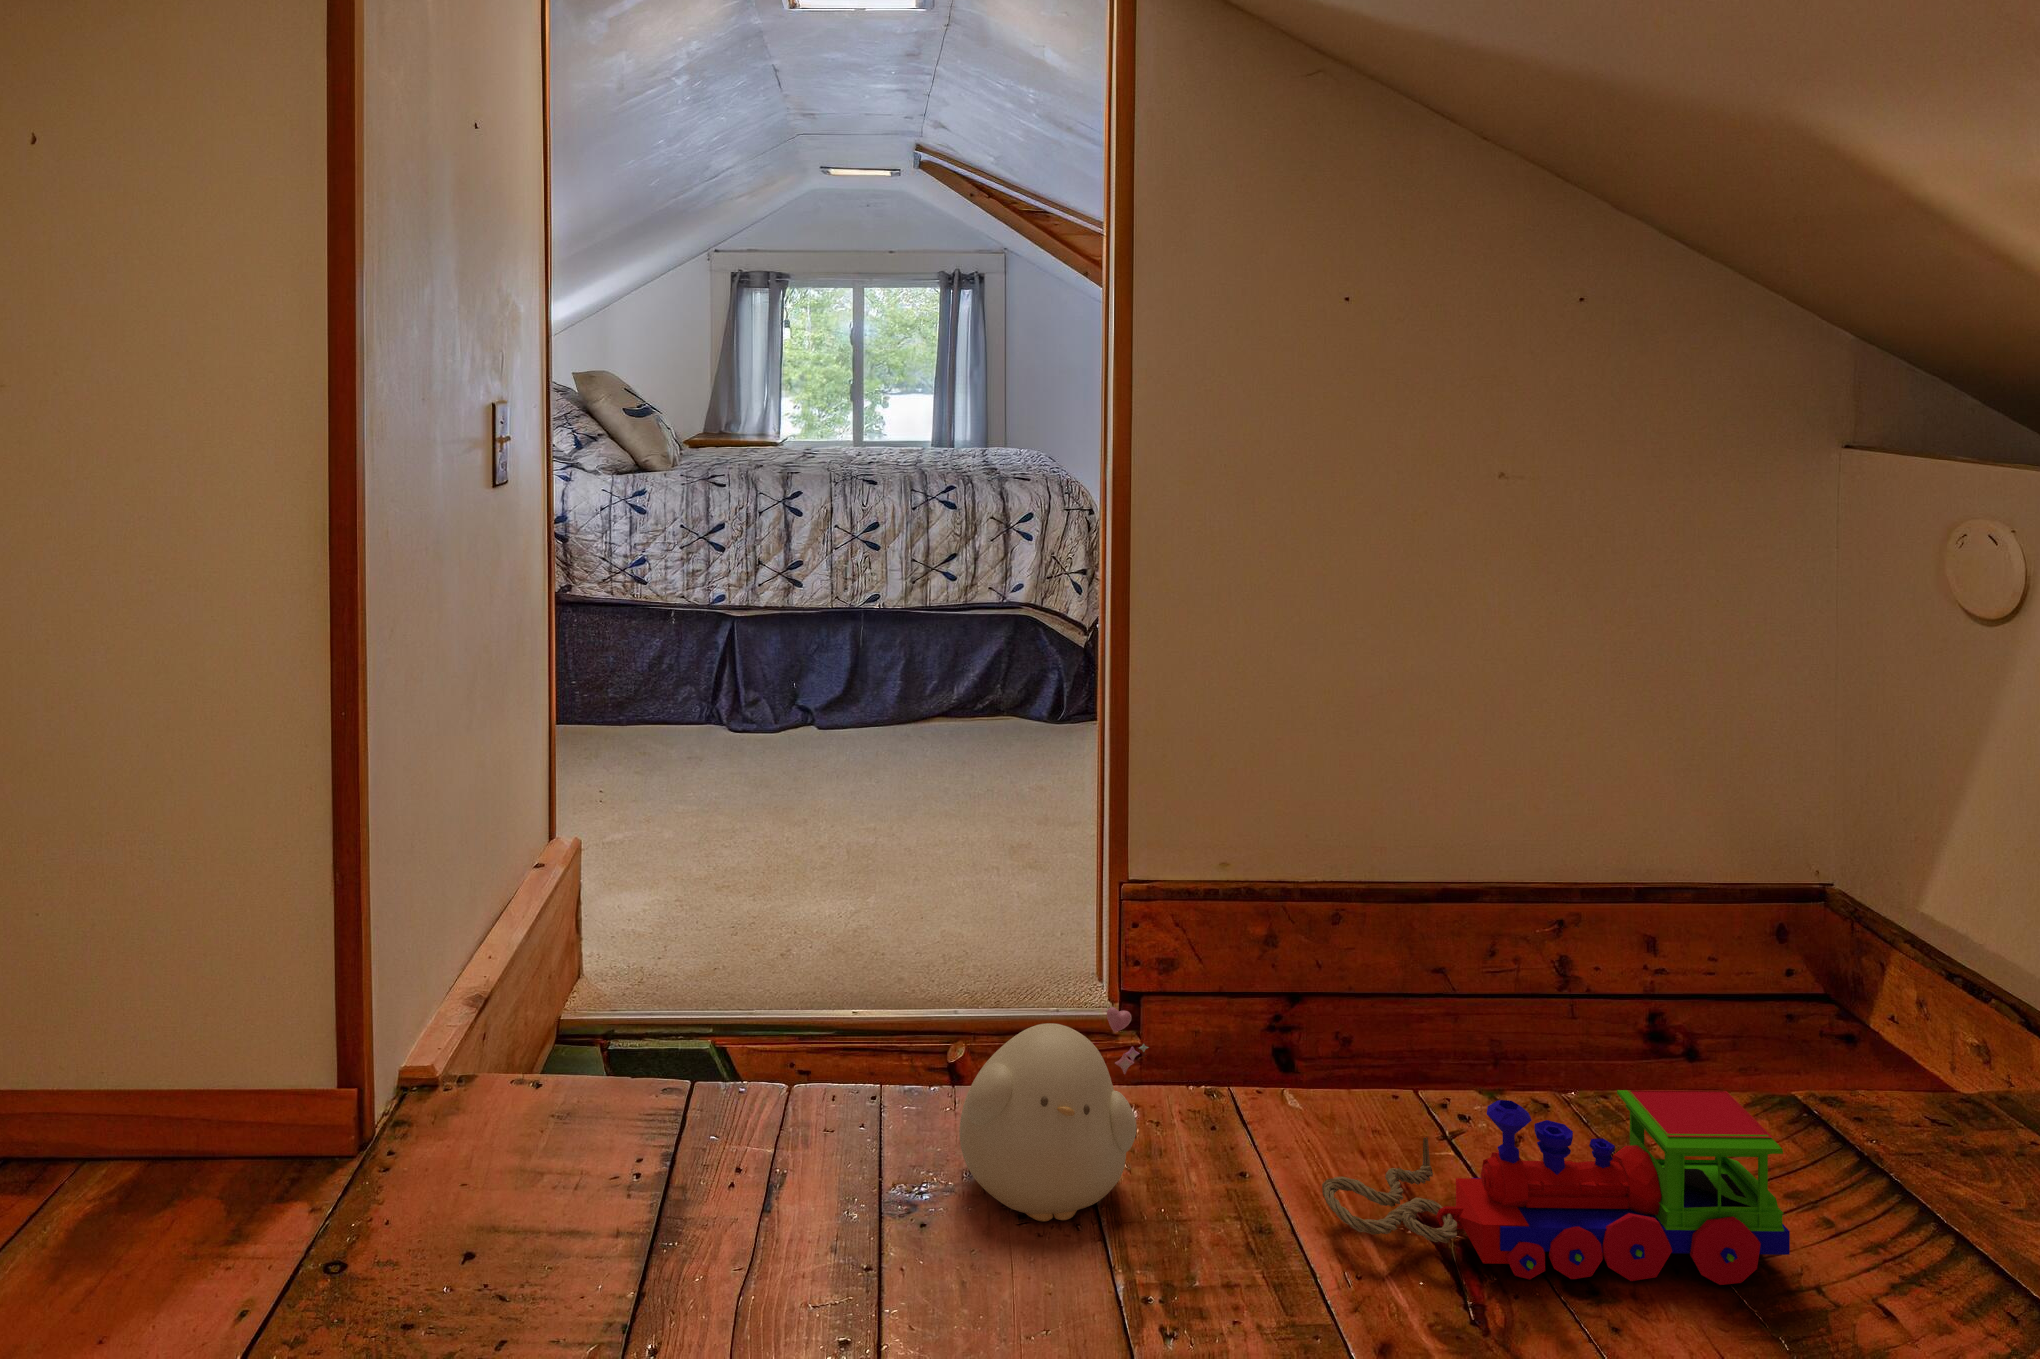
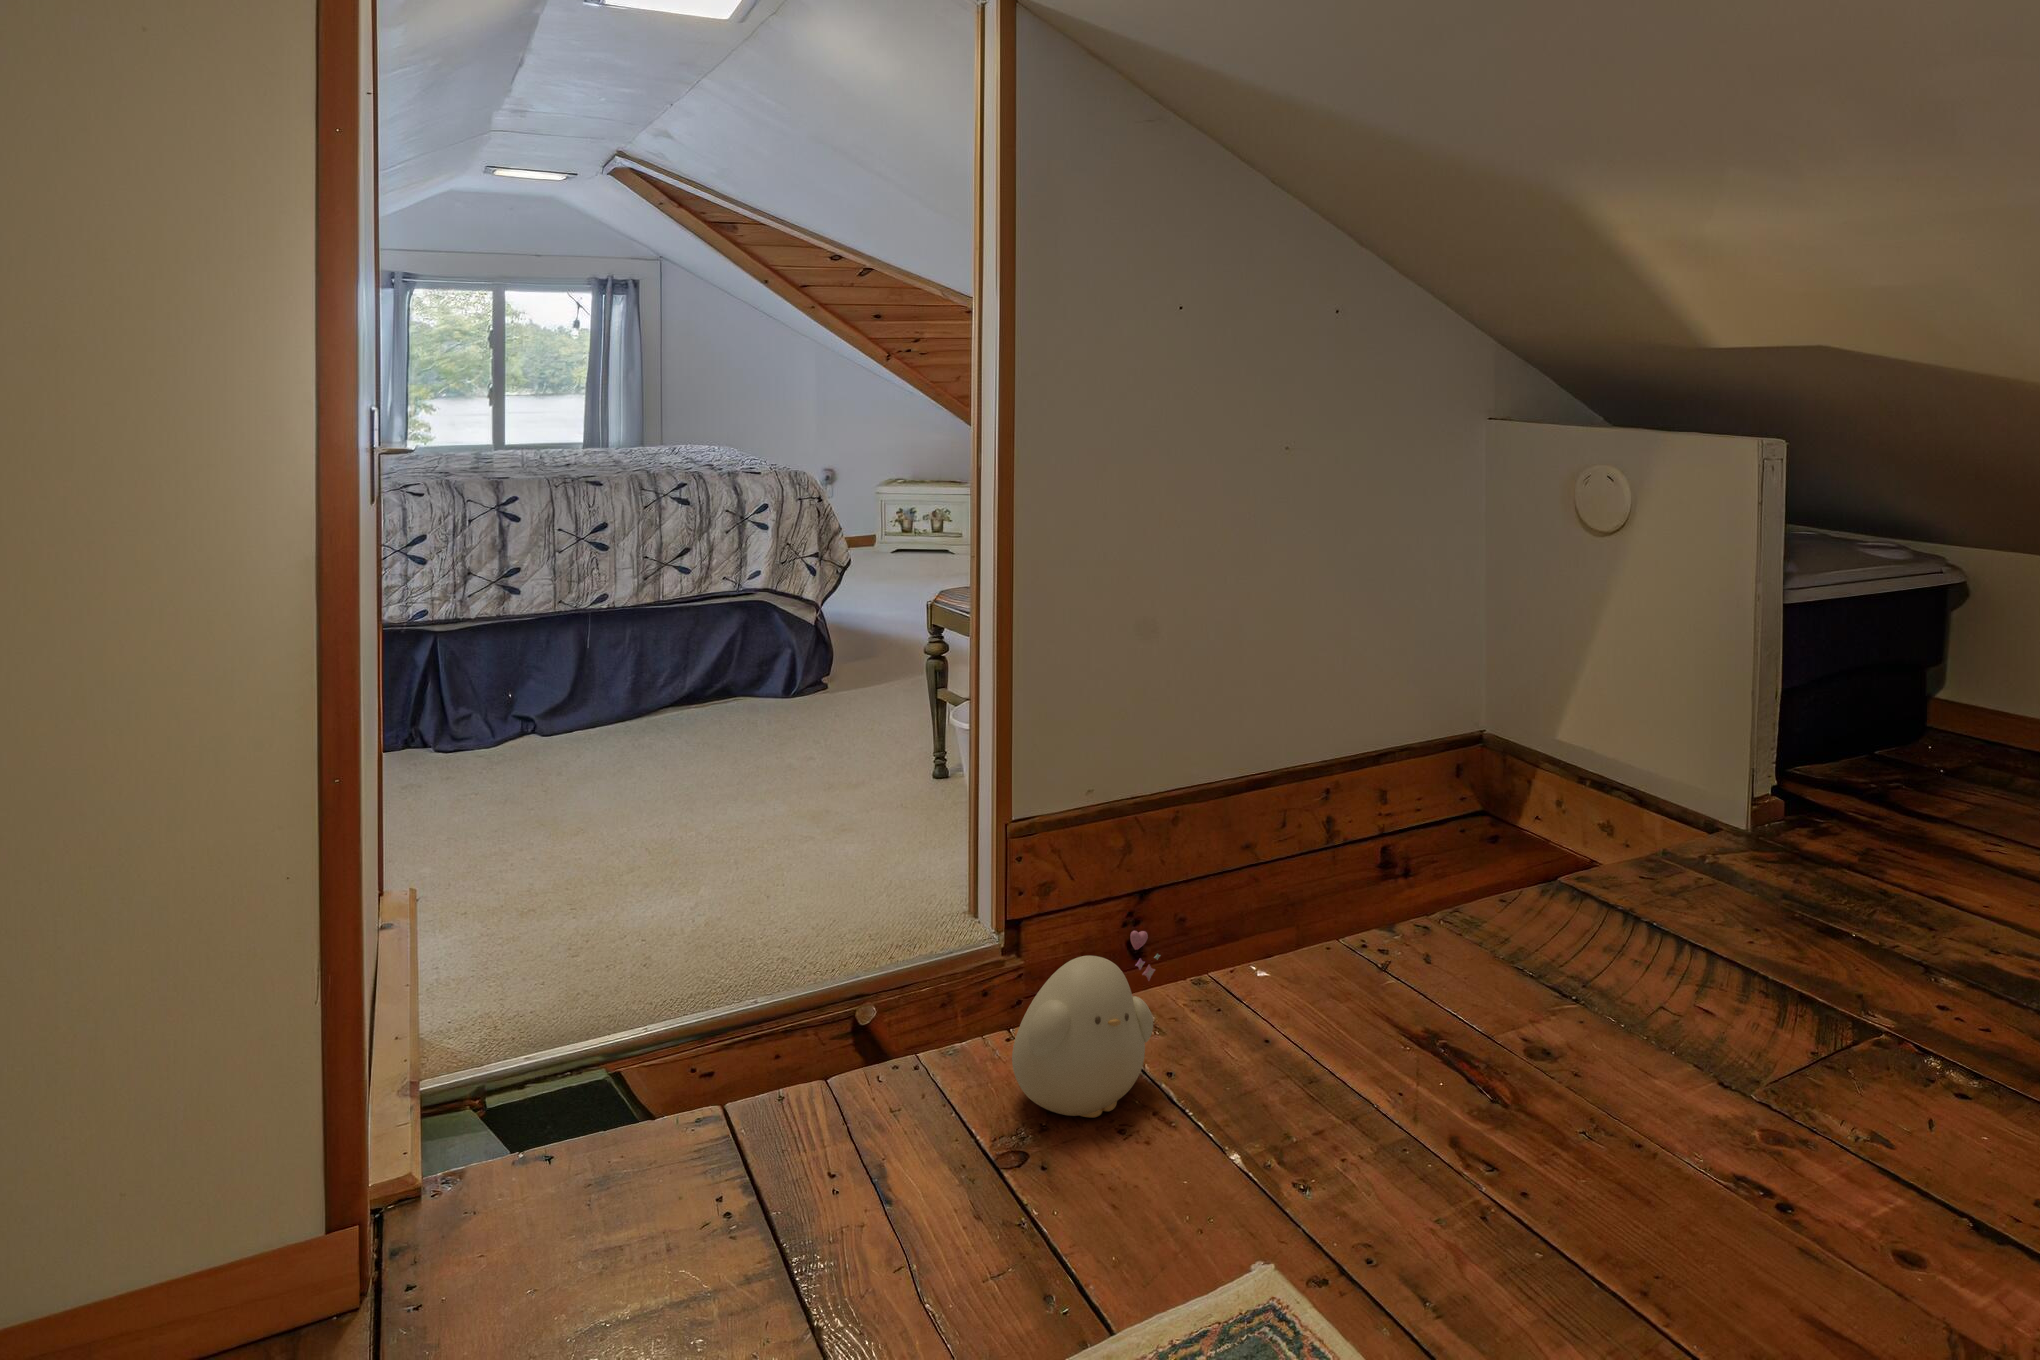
toy train: present [1322,1090,1790,1285] -> none [1281,886,1548,1047]

